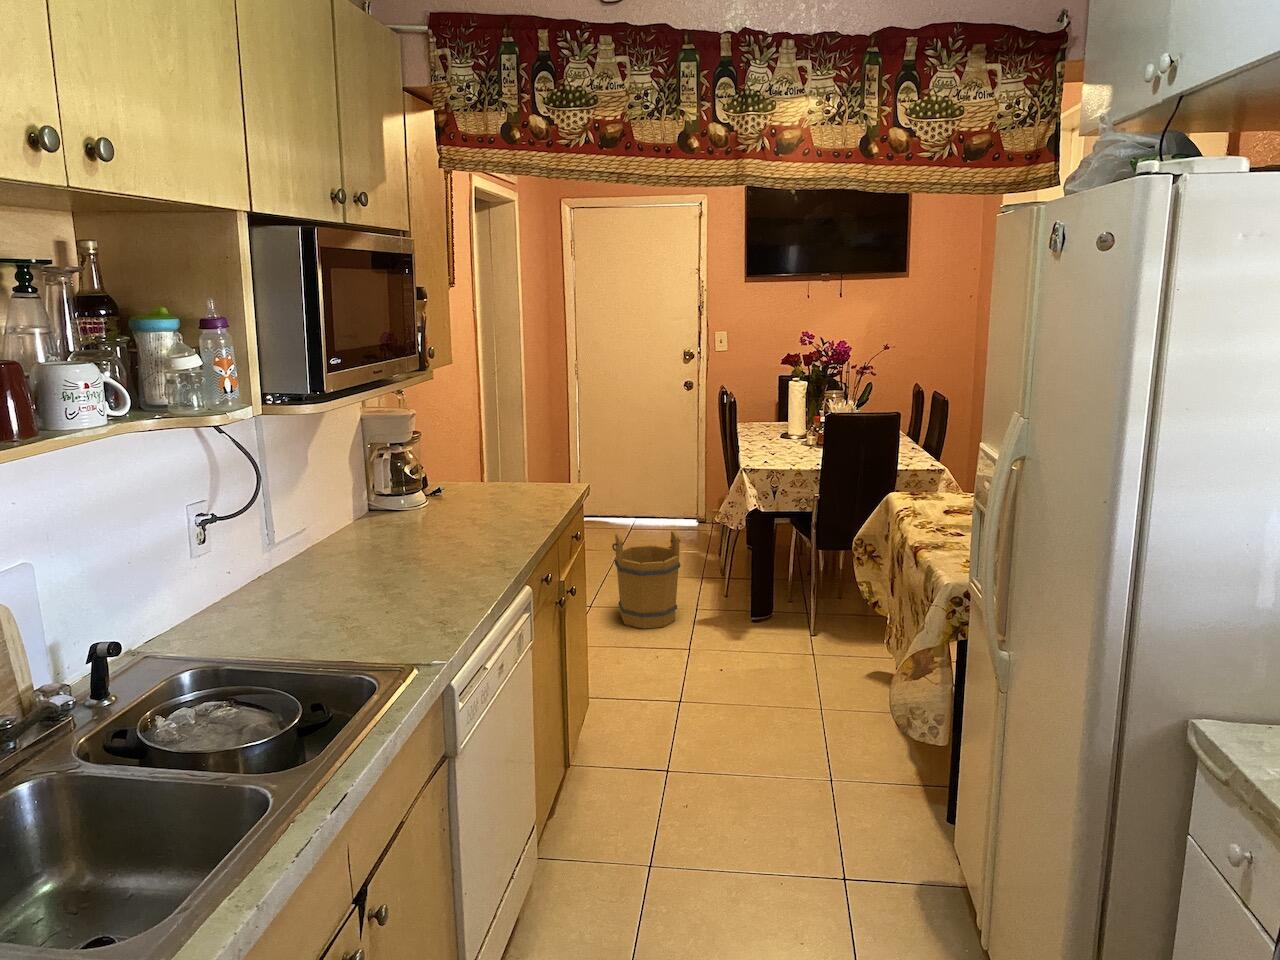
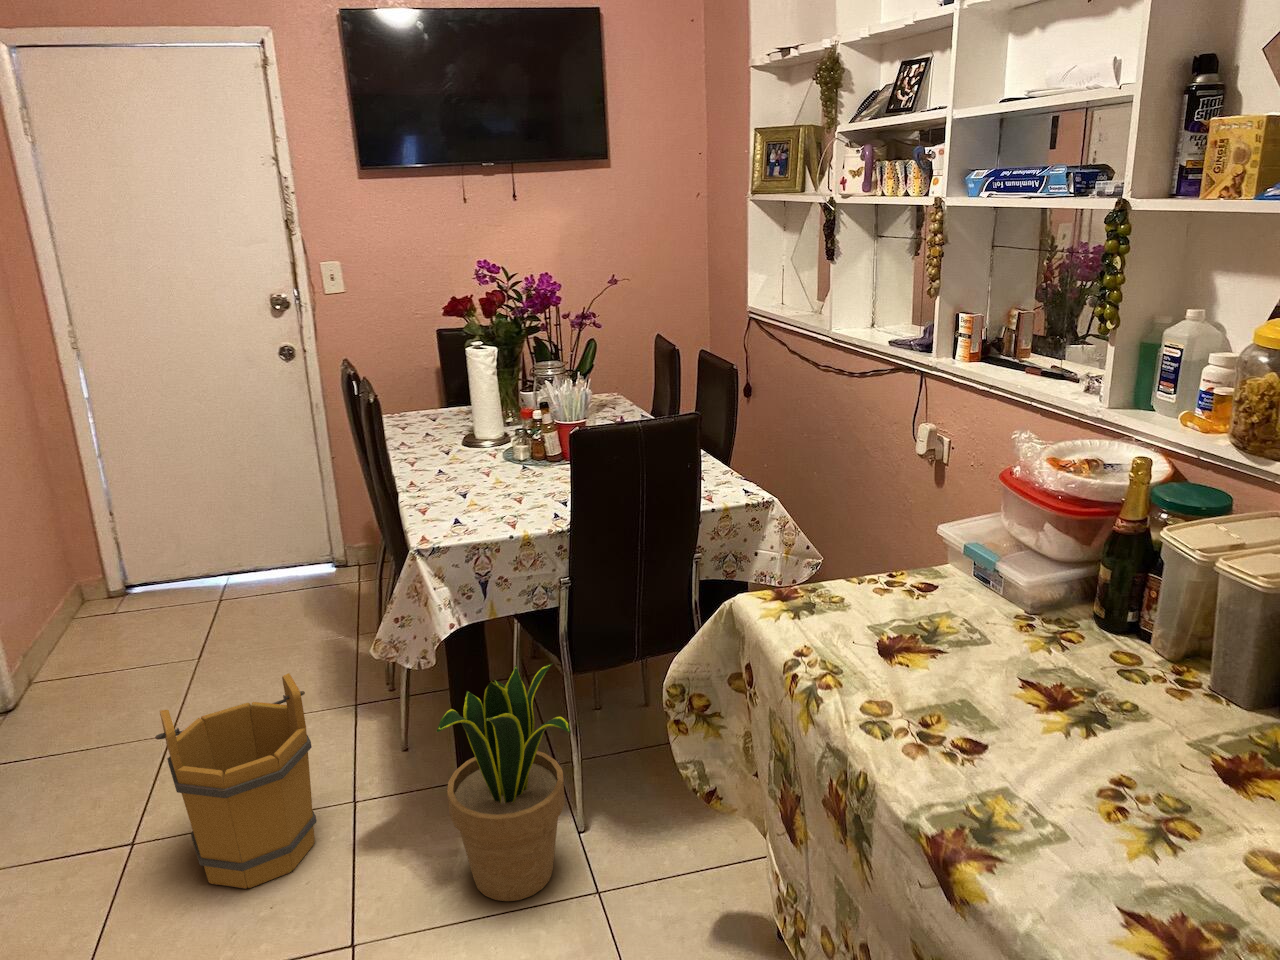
potted plant: none [740,533,806,653] -> present [437,664,571,901]

